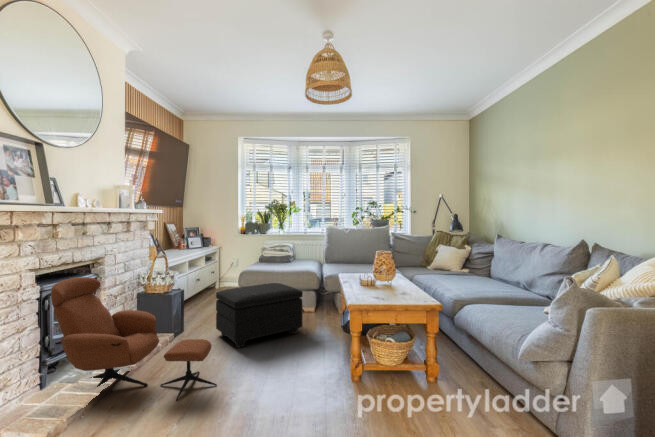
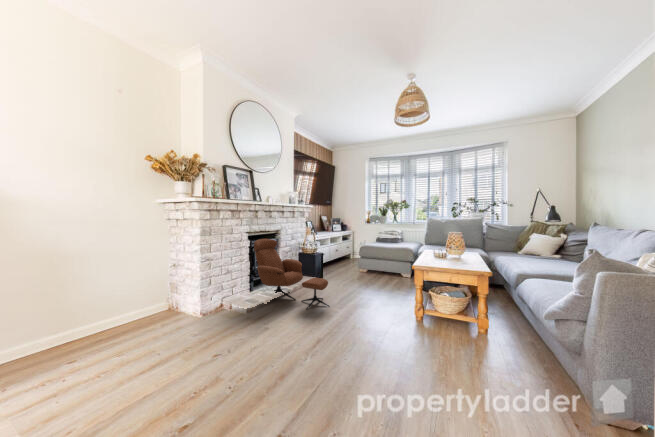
footstool: present [216,283,303,348] -> none [340,254,395,291]

